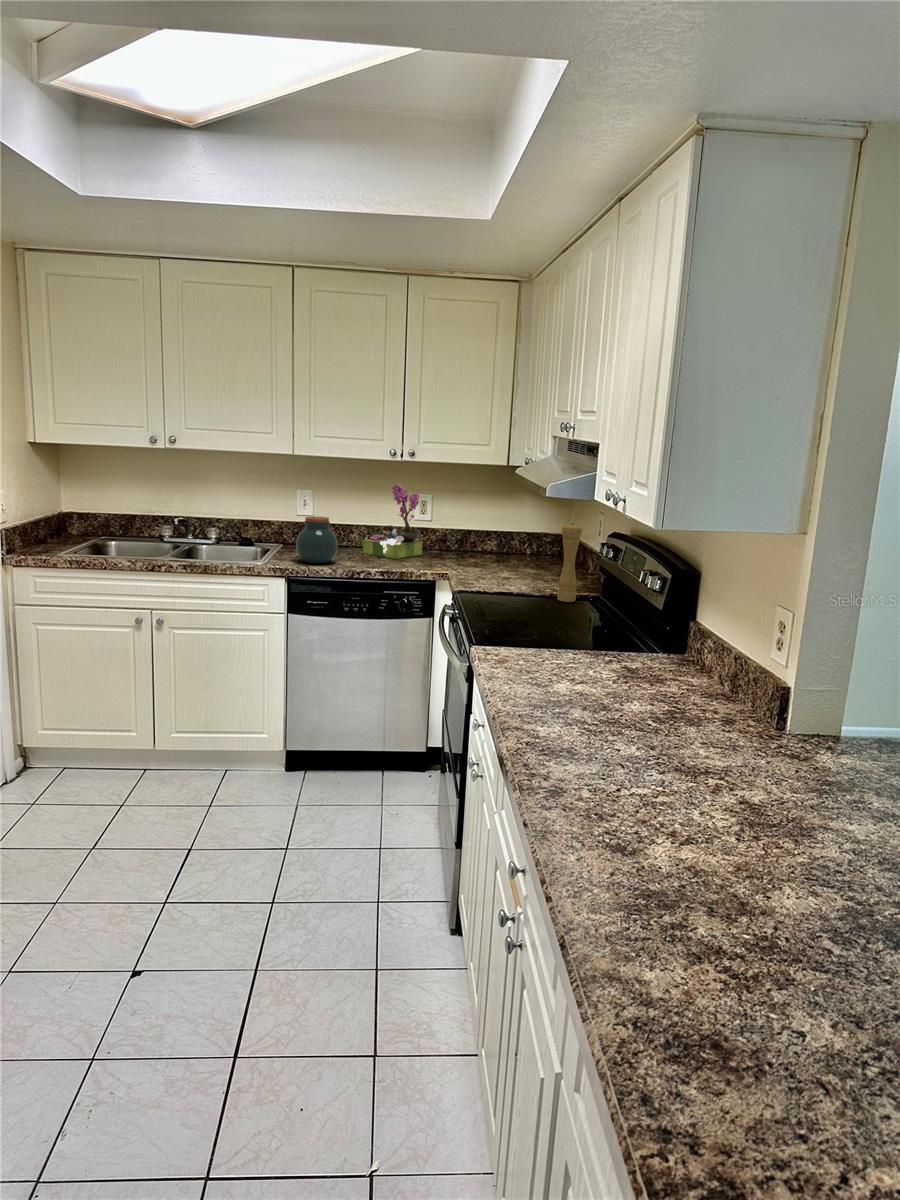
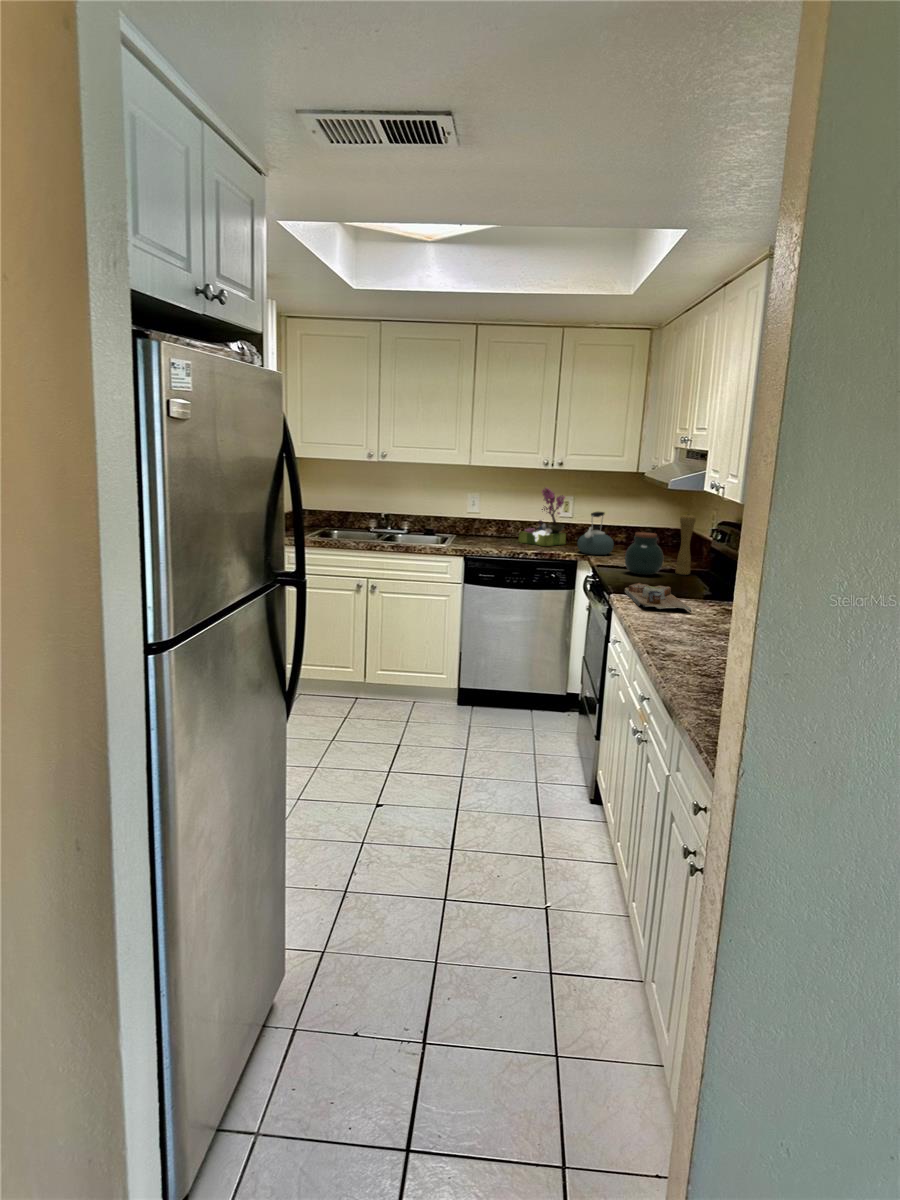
jar: present [296,516,338,563] -> present [625,532,663,575]
kettle: none [435,516,480,571] -> present [578,512,614,555]
cutting board: none [490,626,583,680] -> present [625,583,692,612]

